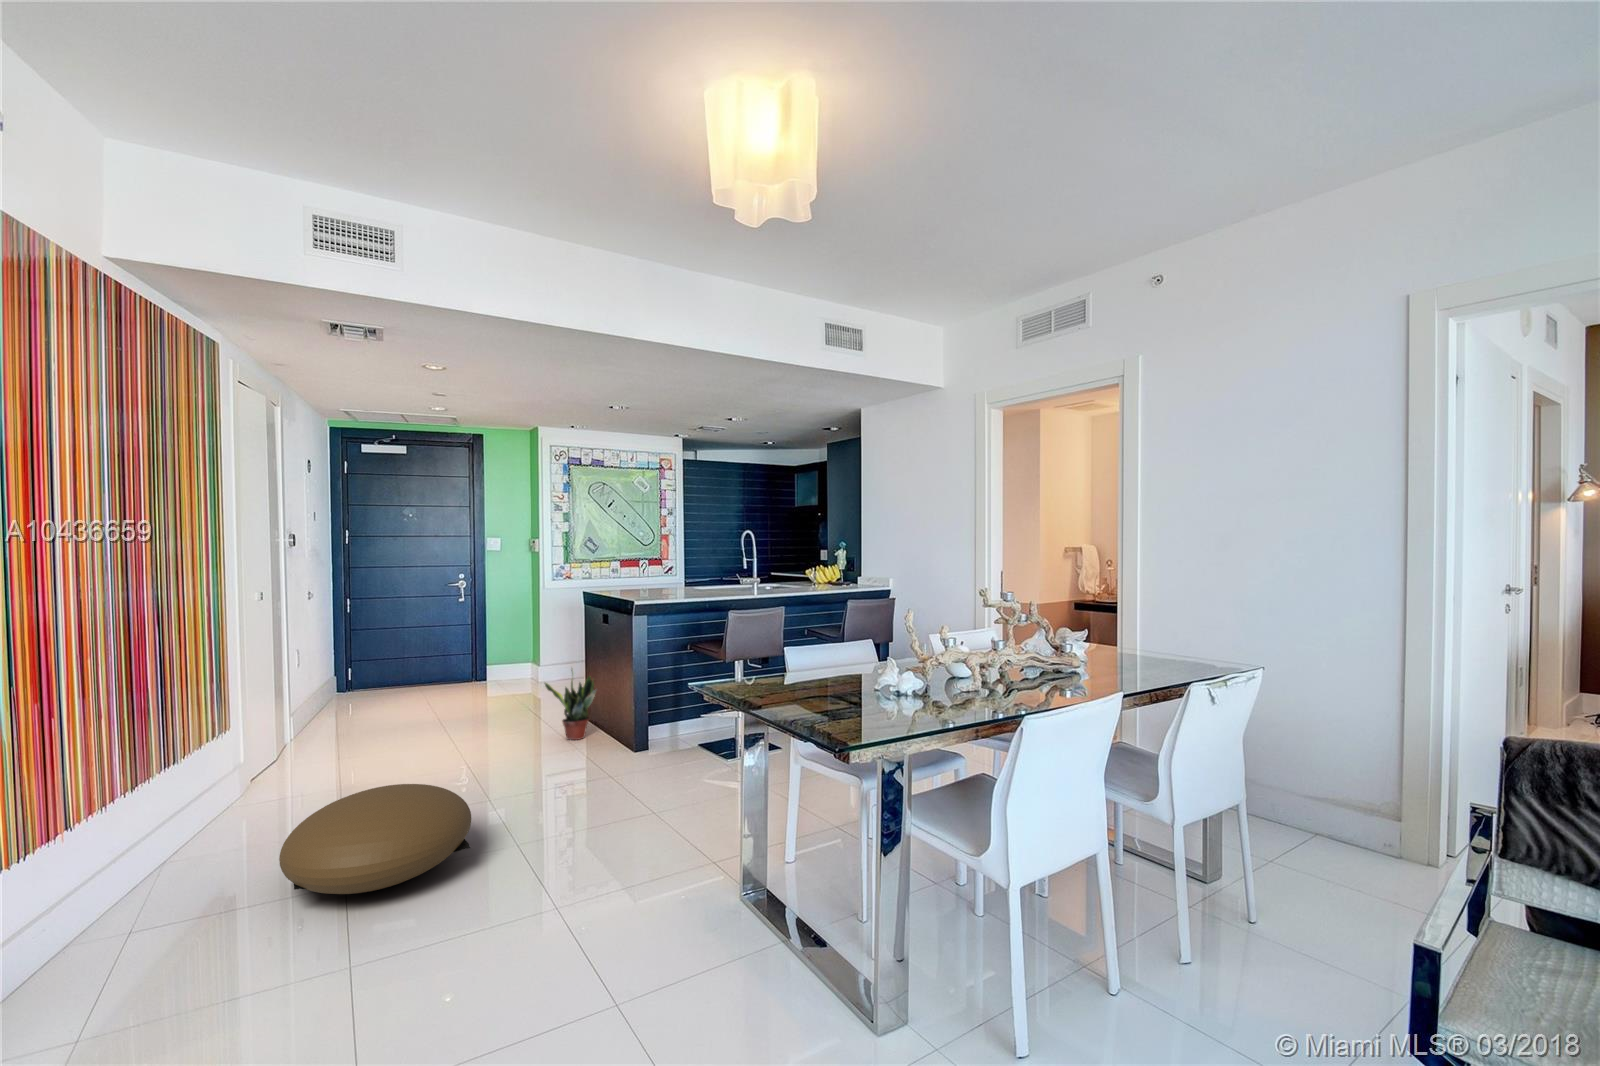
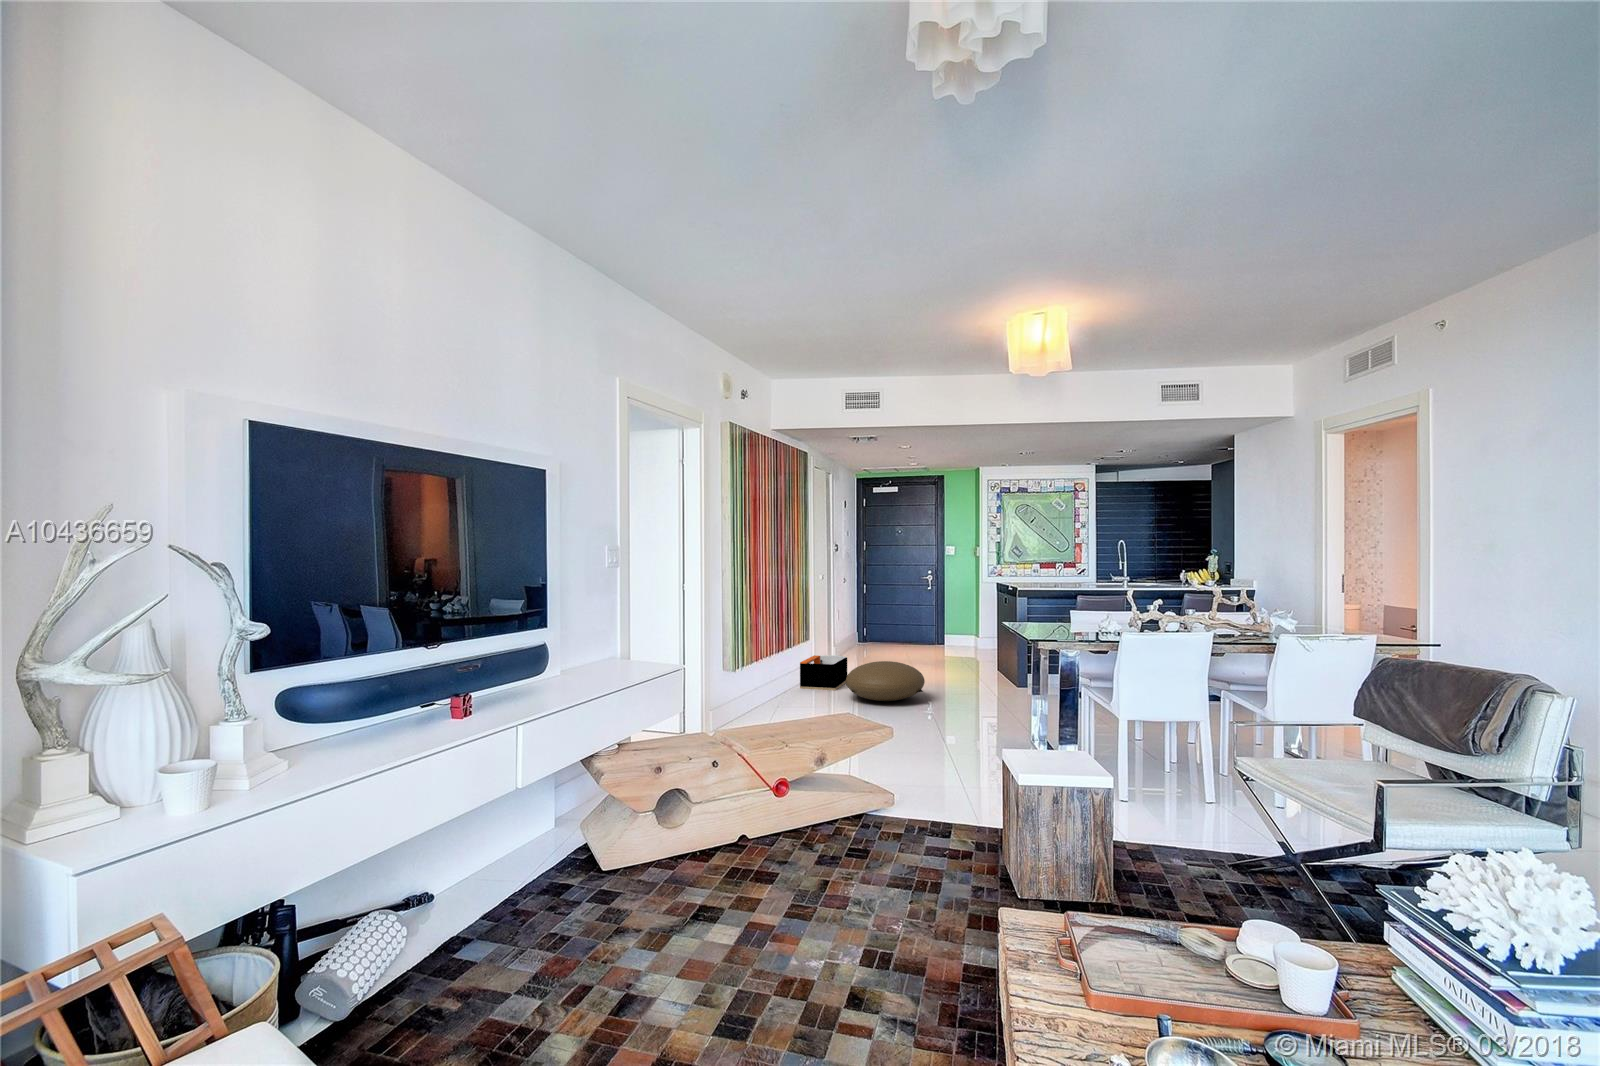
potted plant: present [545,676,596,740] -> none [974,627,1007,674]
storage bin: none [157,768,295,878] -> present [800,655,847,690]

